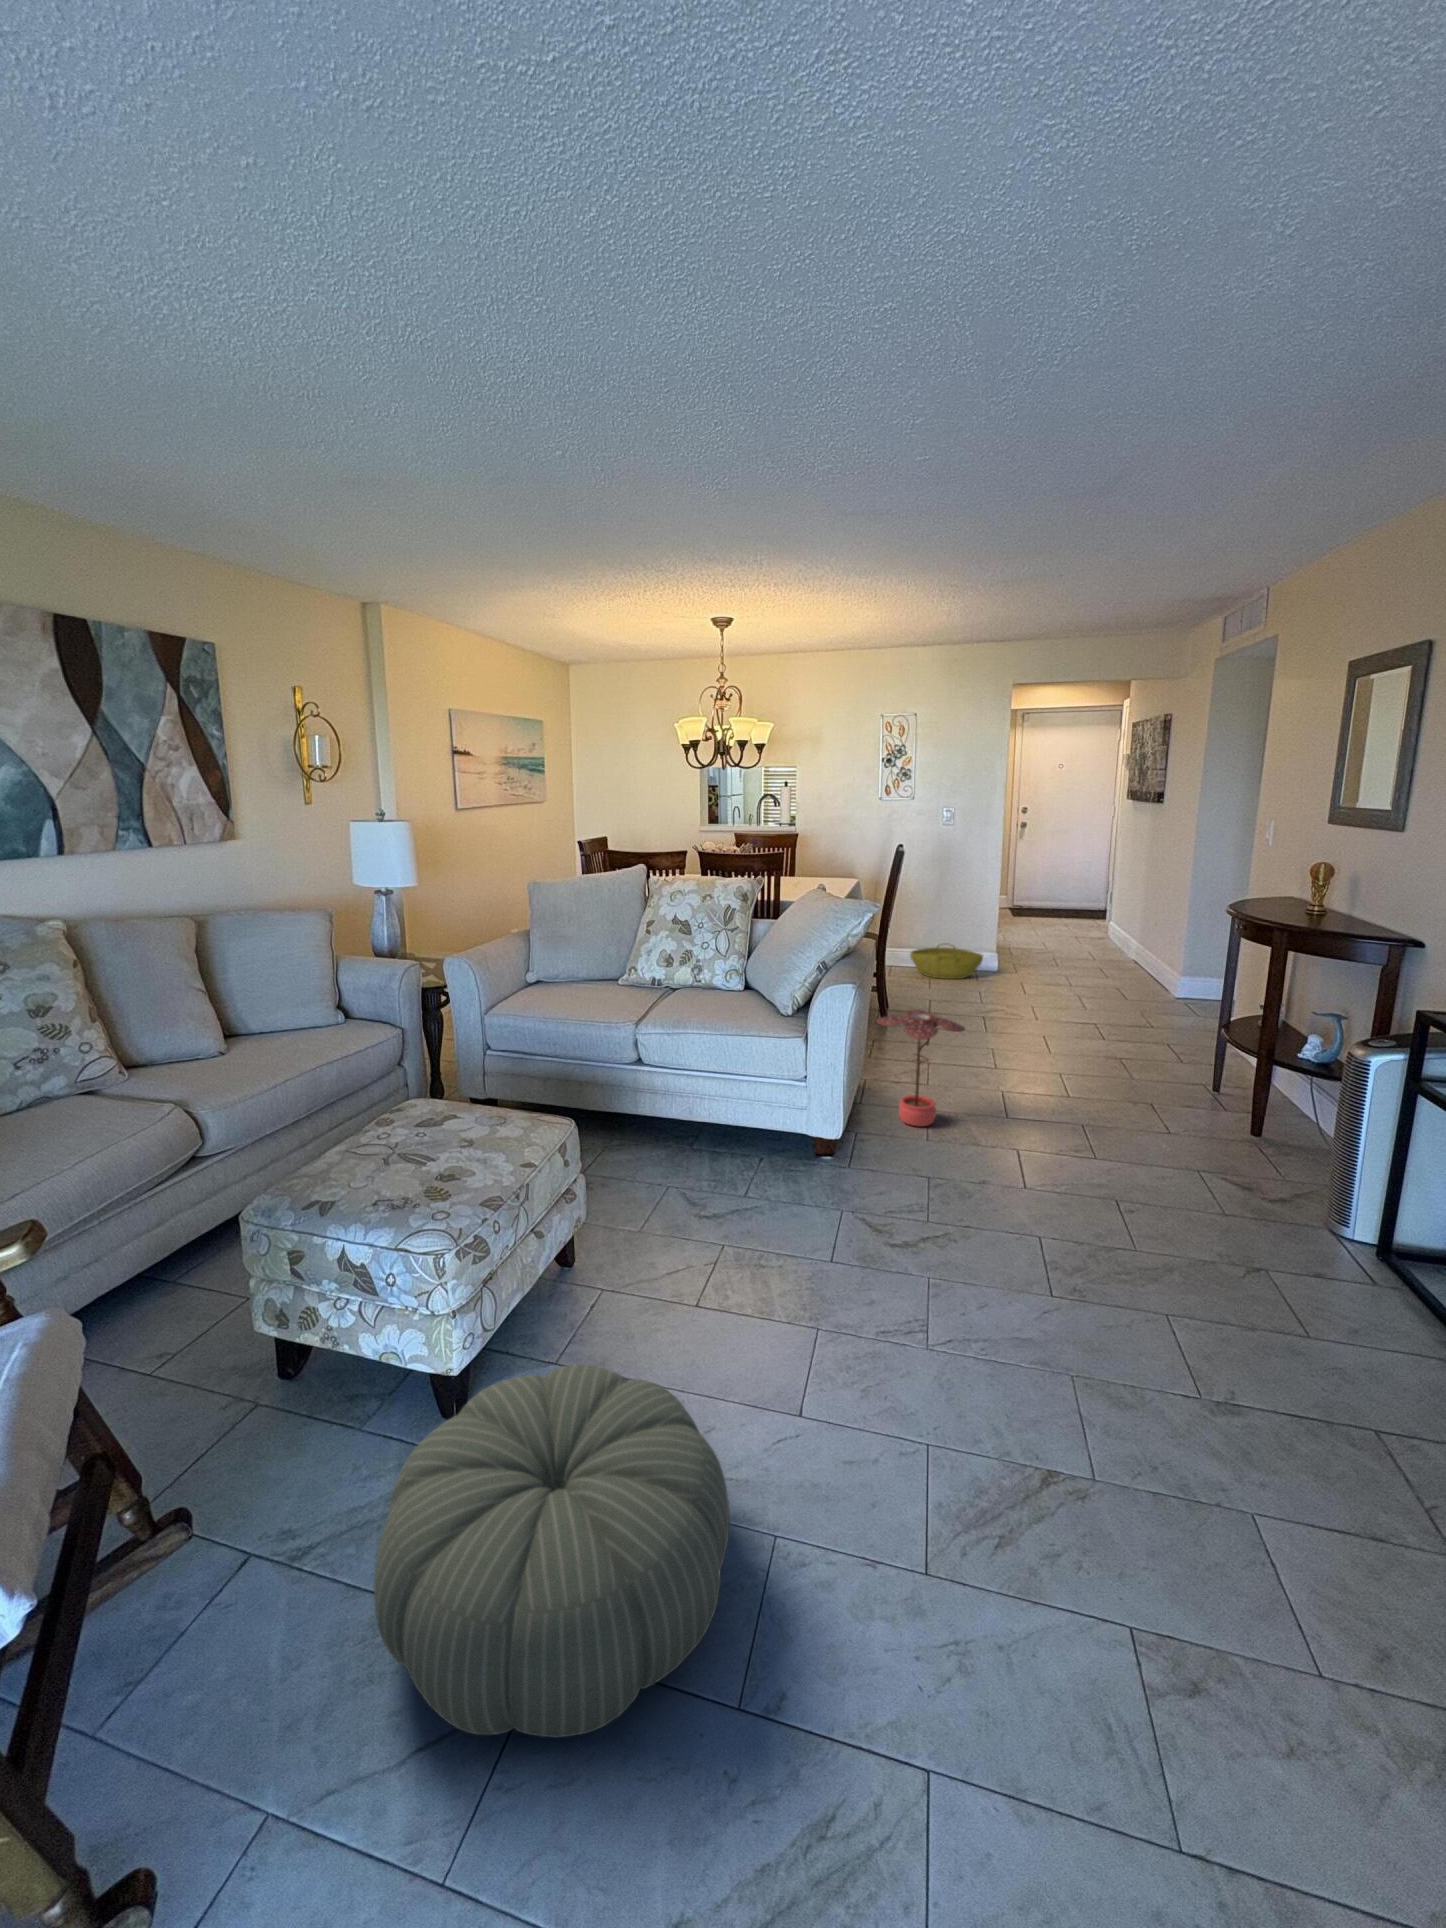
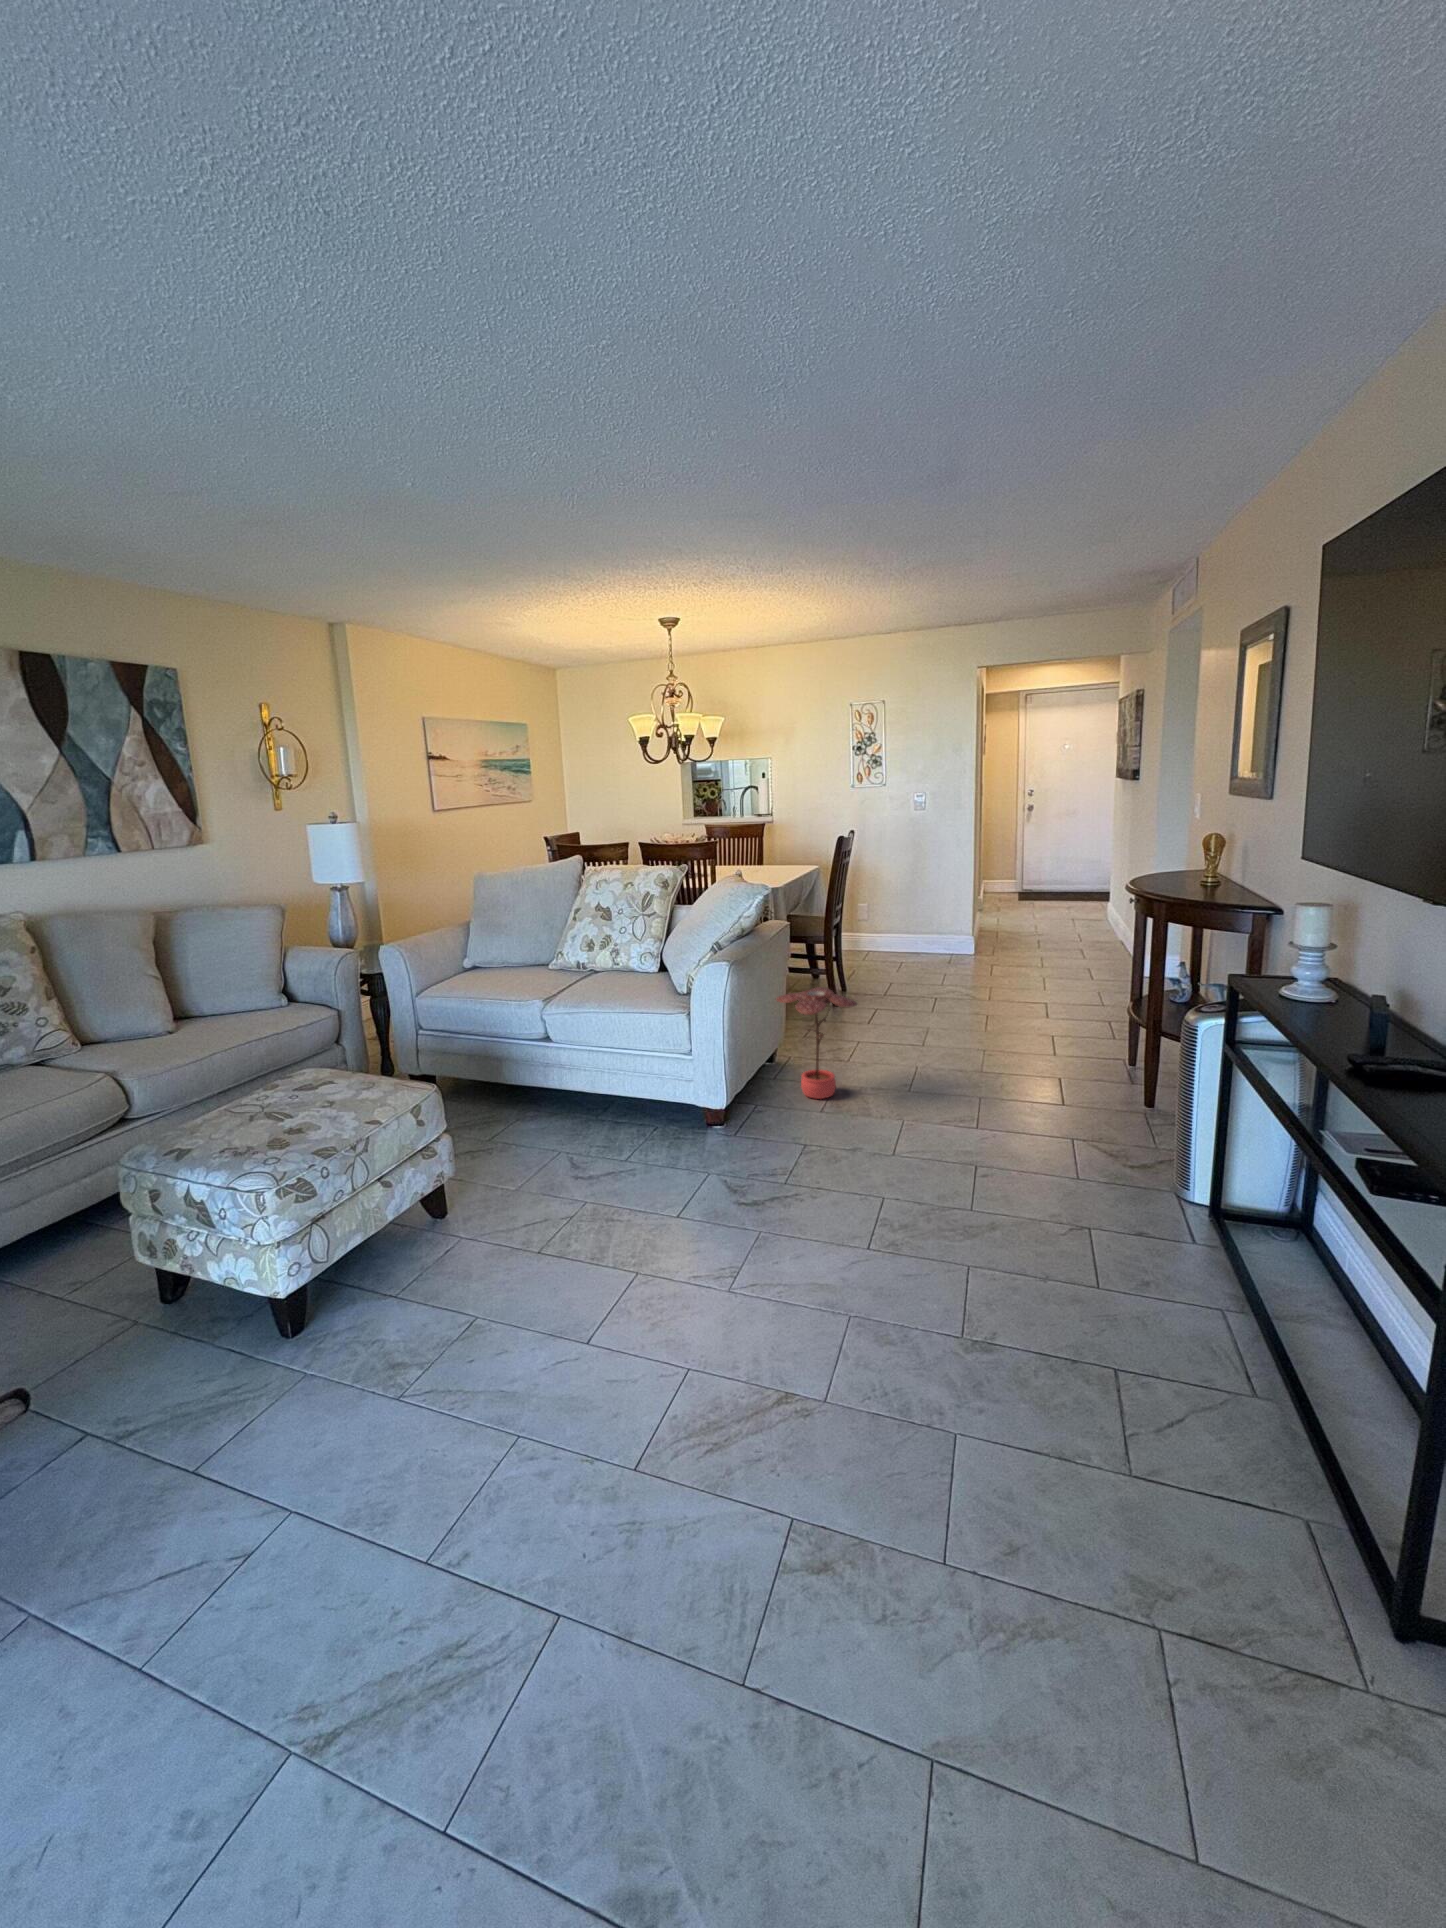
basket: present [910,943,983,979] -> none [883,927,955,962]
pouf: present [374,1364,729,1738] -> none [137,1286,465,1567]

